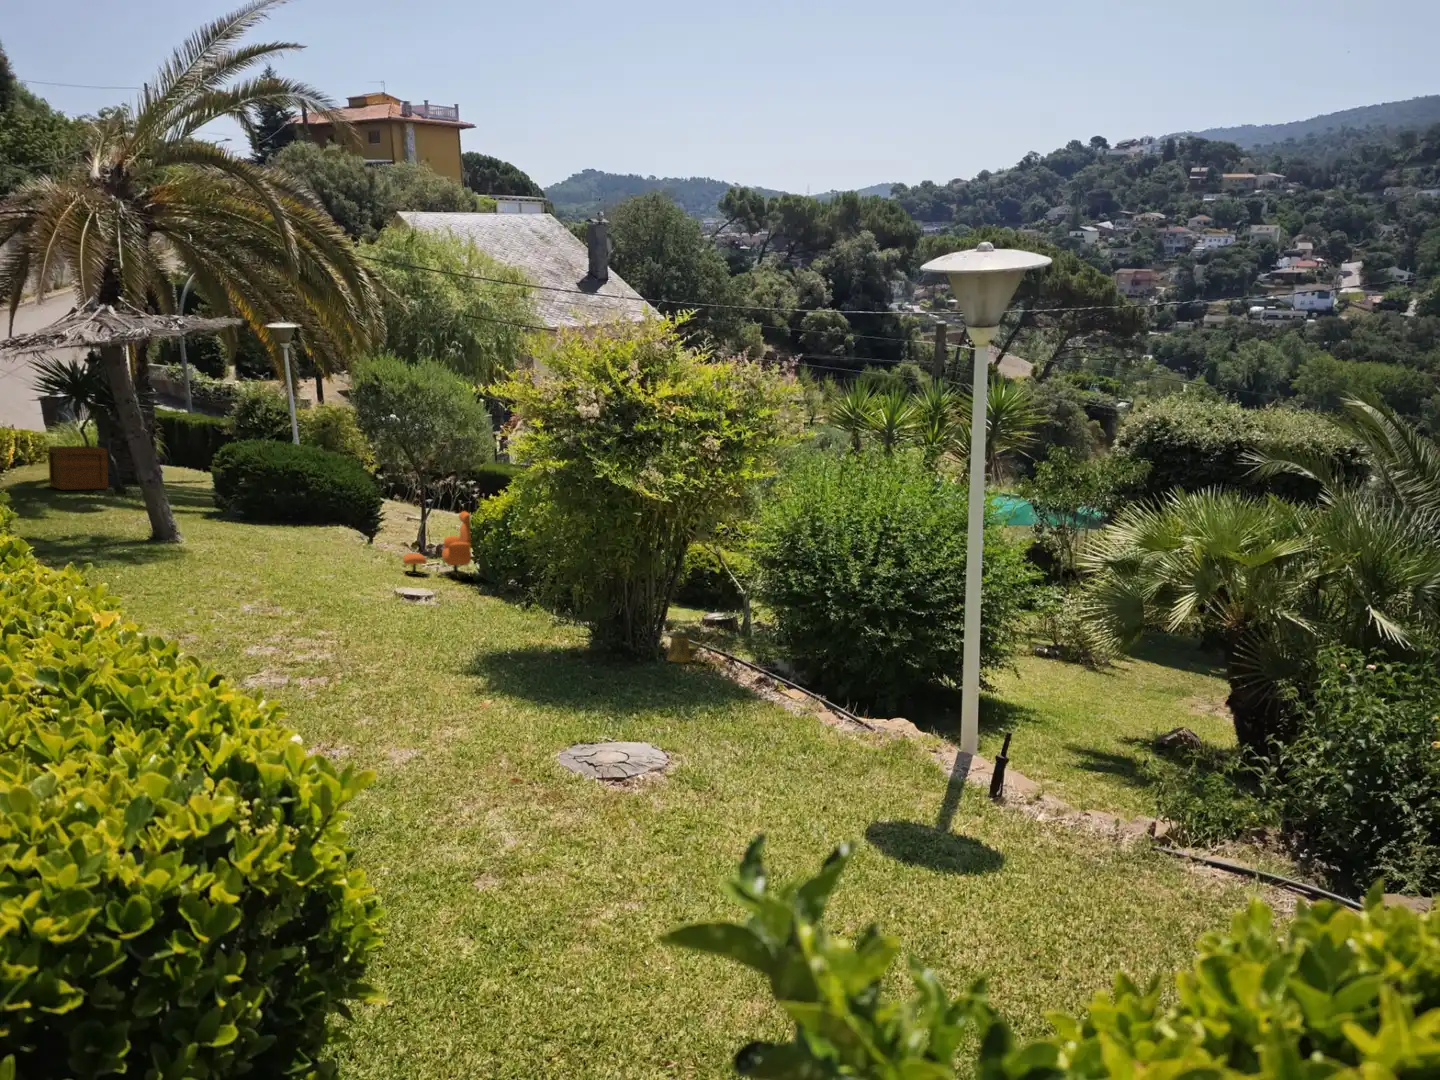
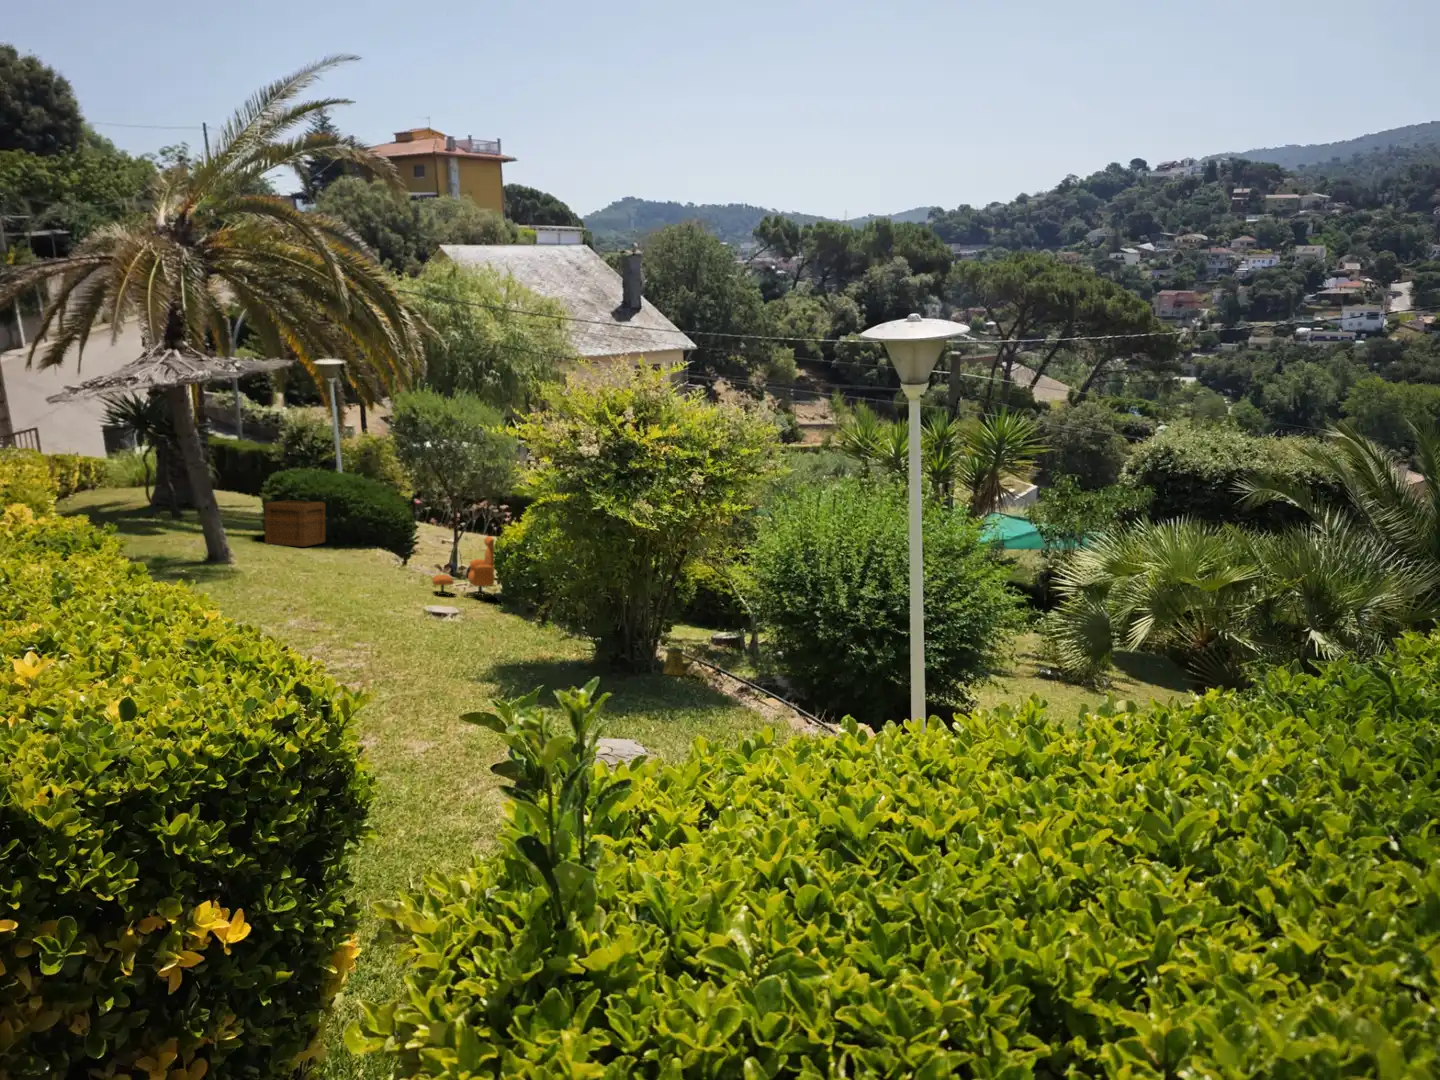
wooden crate: present [48,446,108,490] -> present [265,500,326,547]

